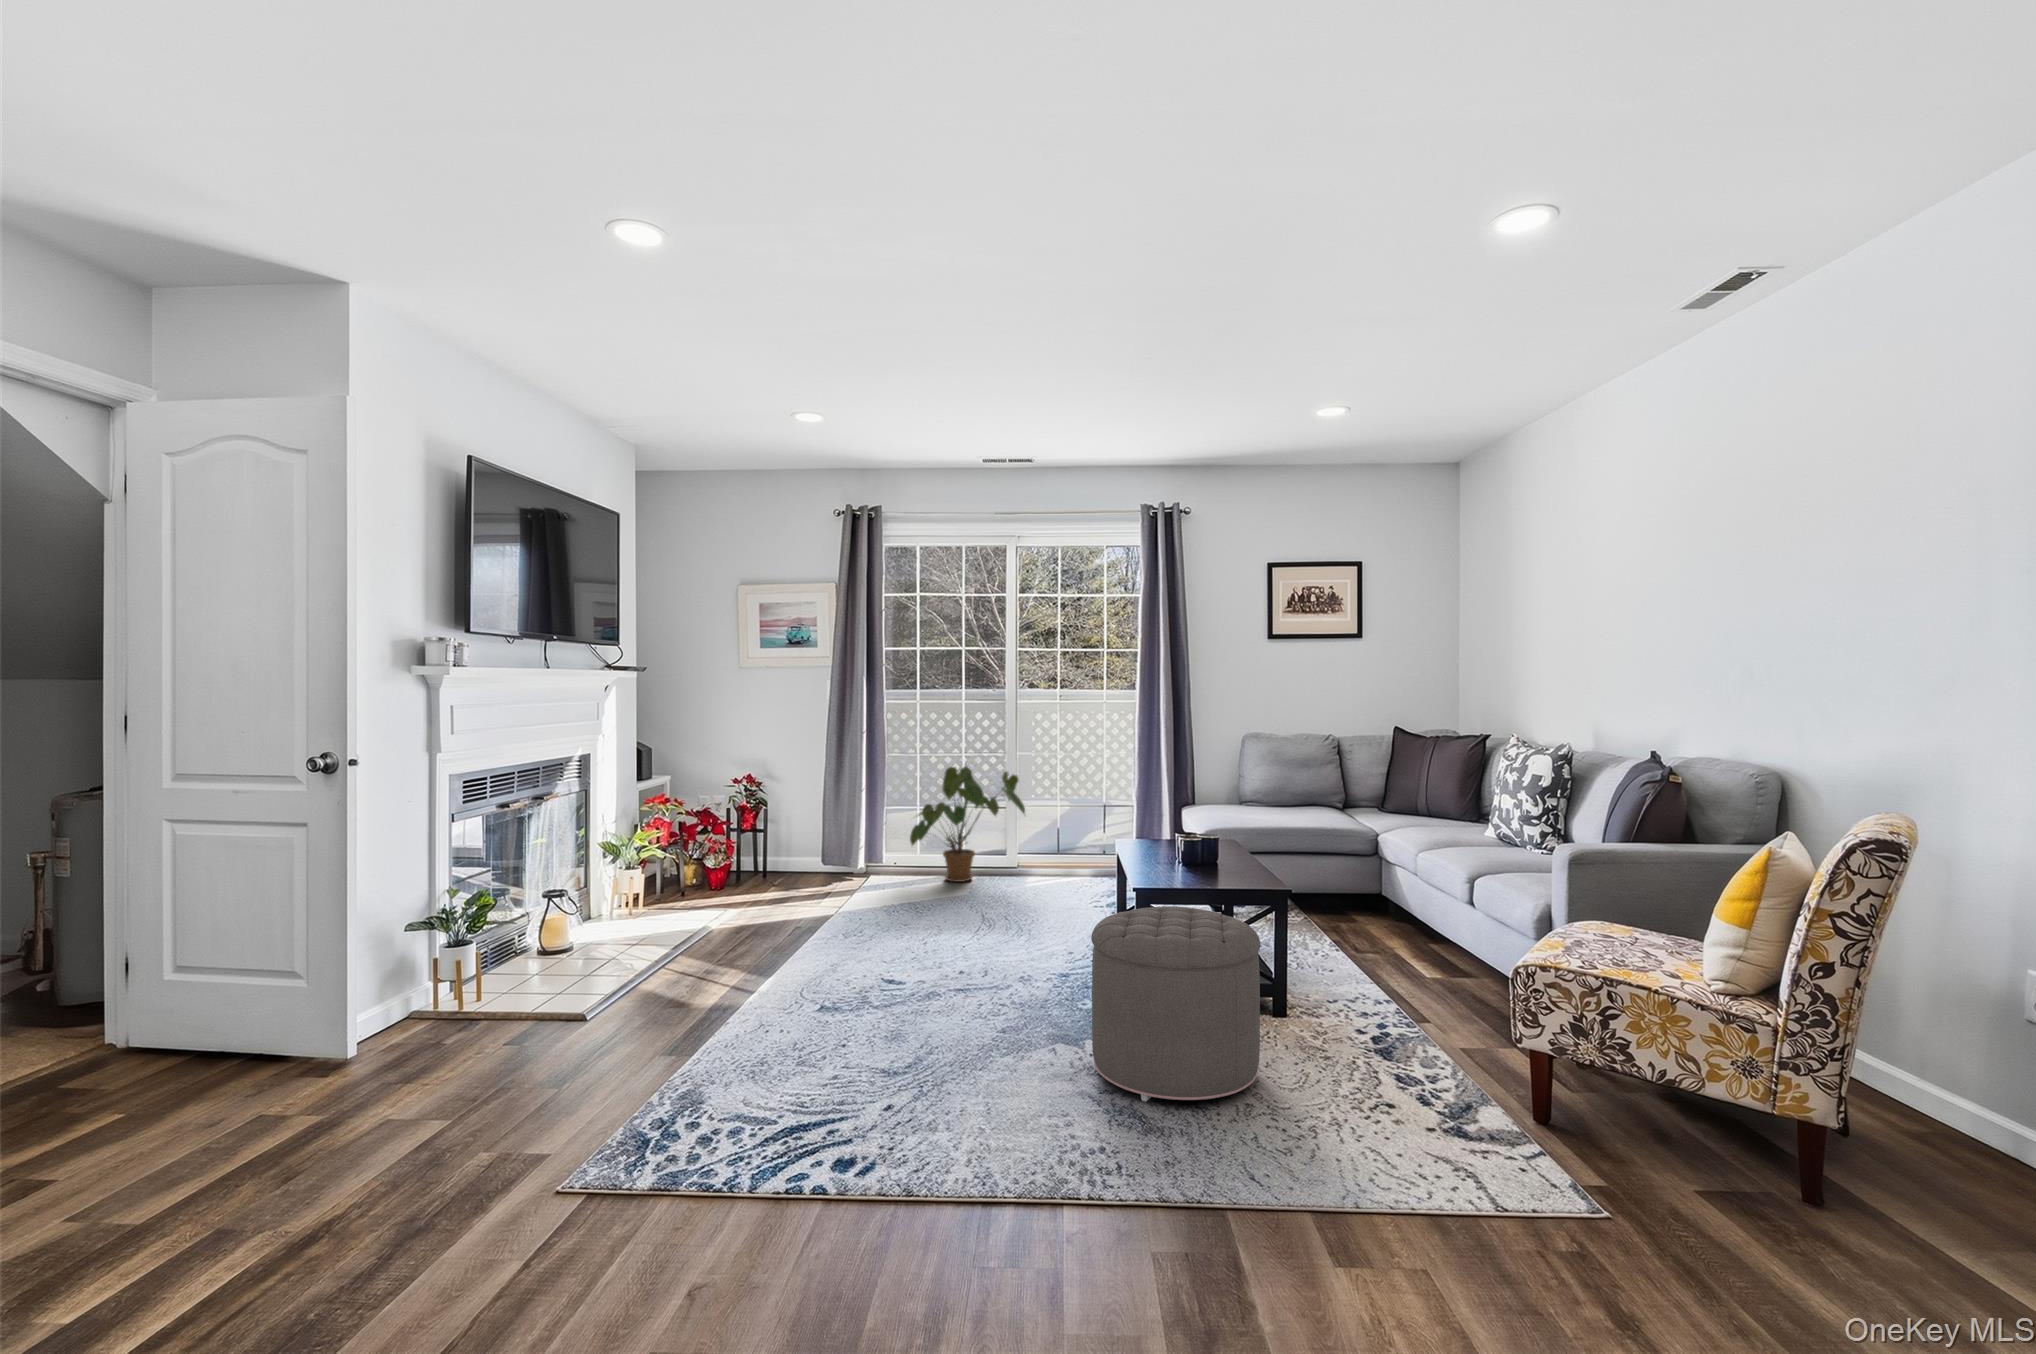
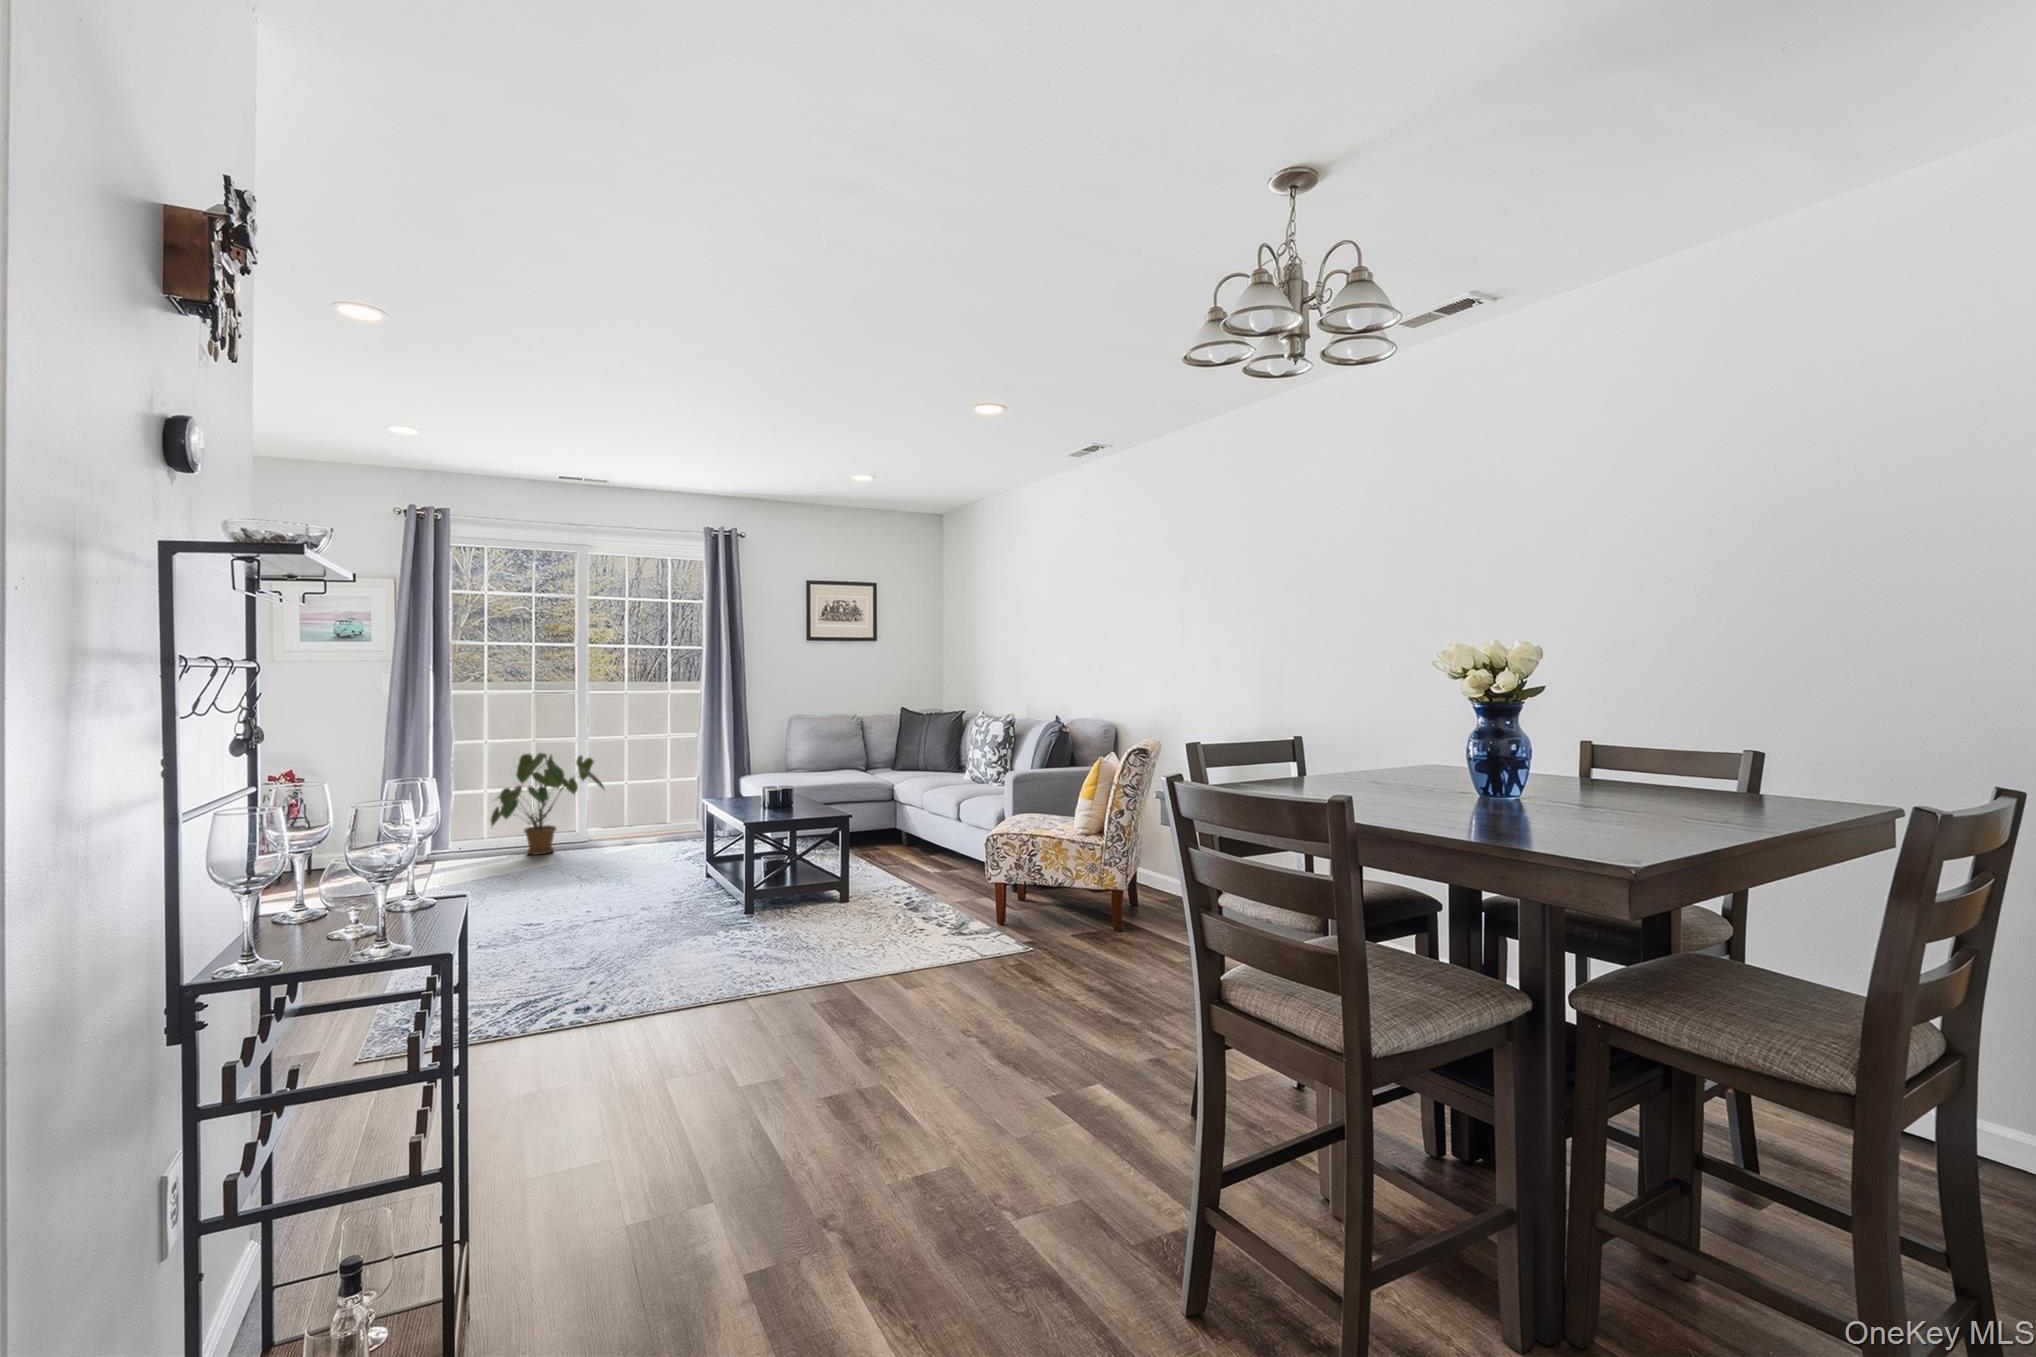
ottoman: present [1091,906,1261,1102] -> none [727,829,842,951]

